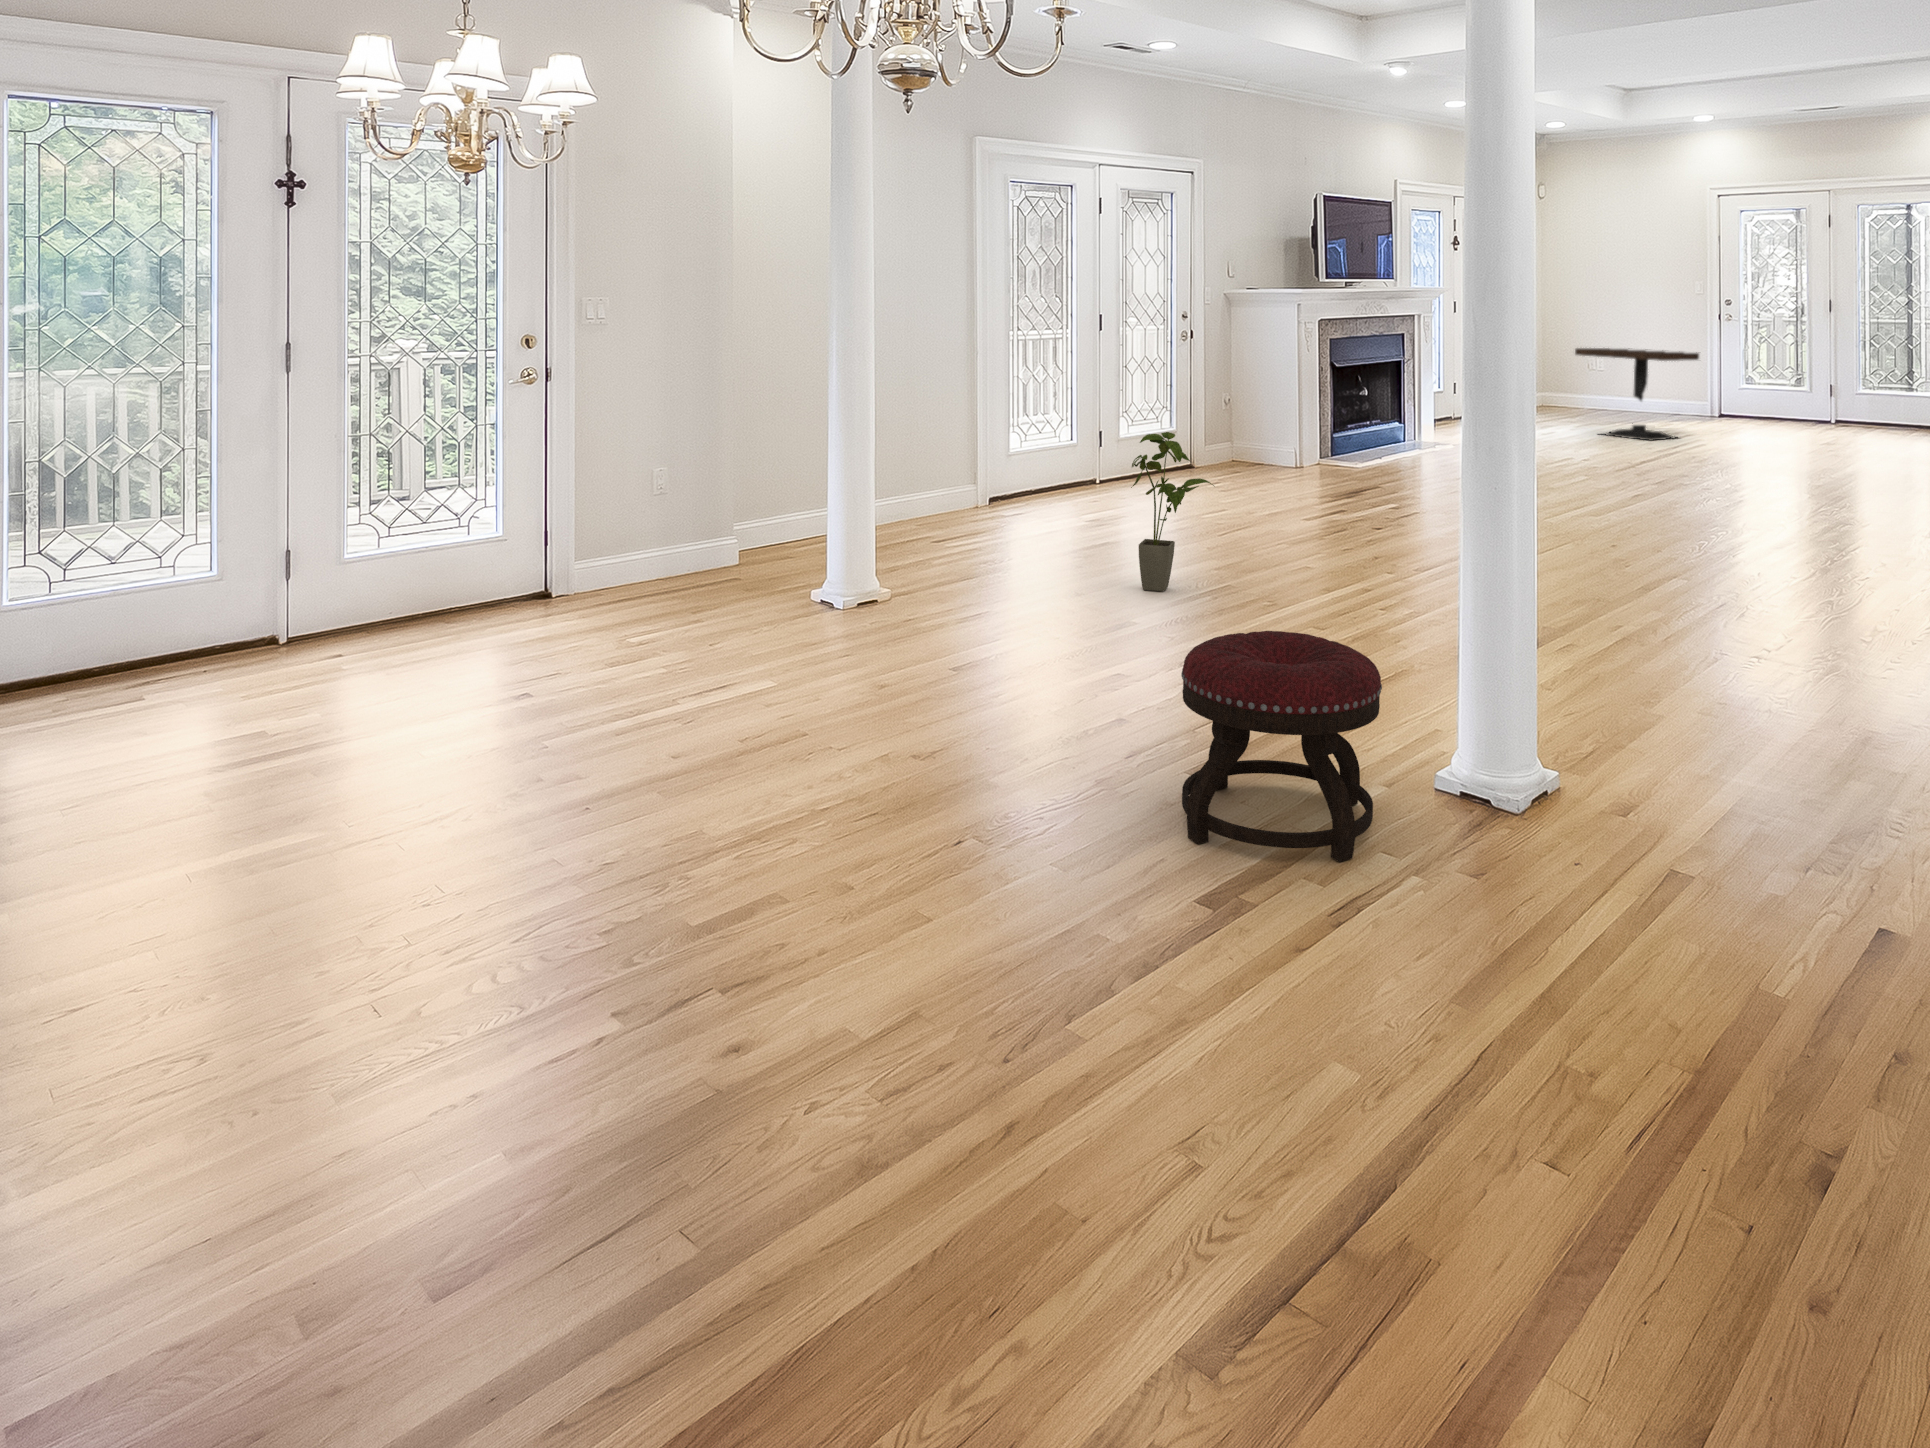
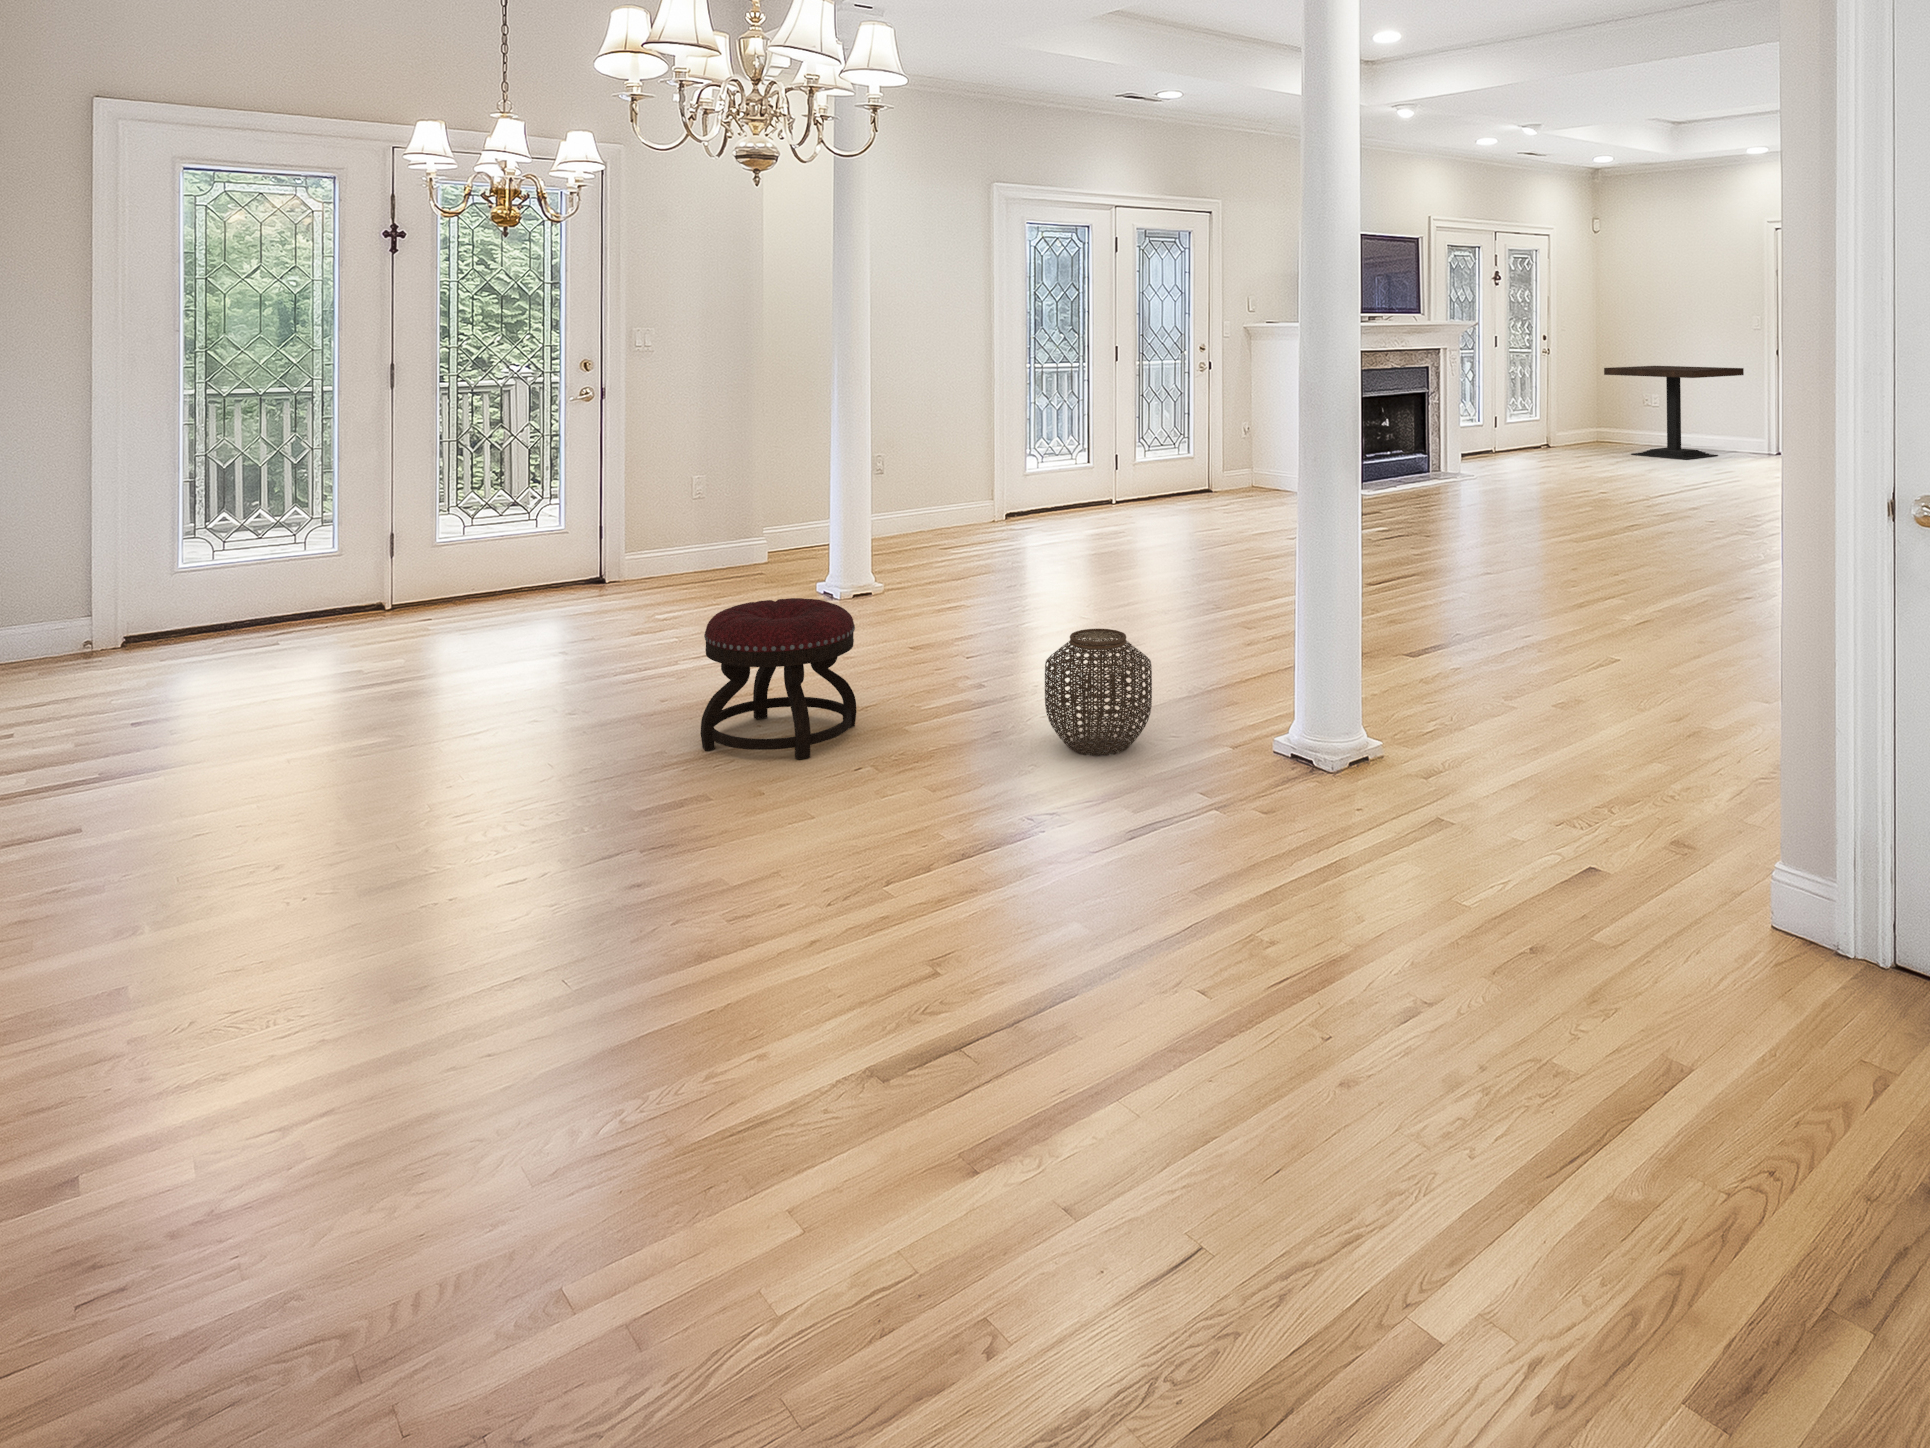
house plant: present [1131,432,1214,592] -> none [1151,476,1234,633]
woven basket: none [1020,581,1131,711] -> present [1045,629,1152,756]
ottoman: present [1181,631,1382,862] -> present [701,598,856,760]

